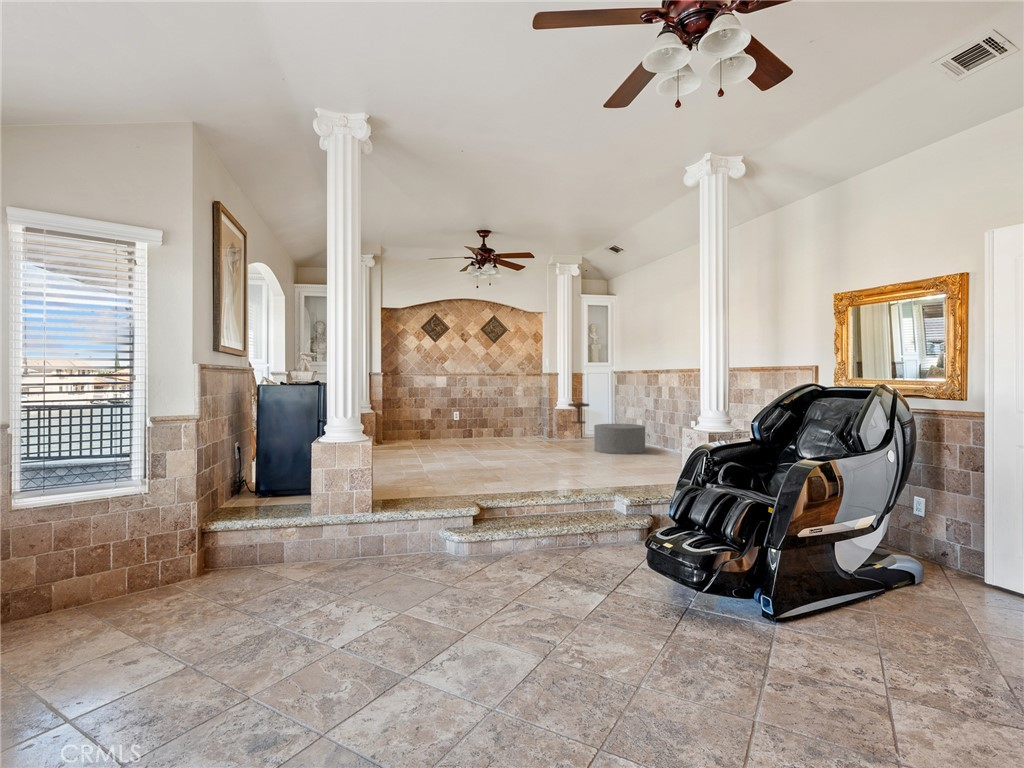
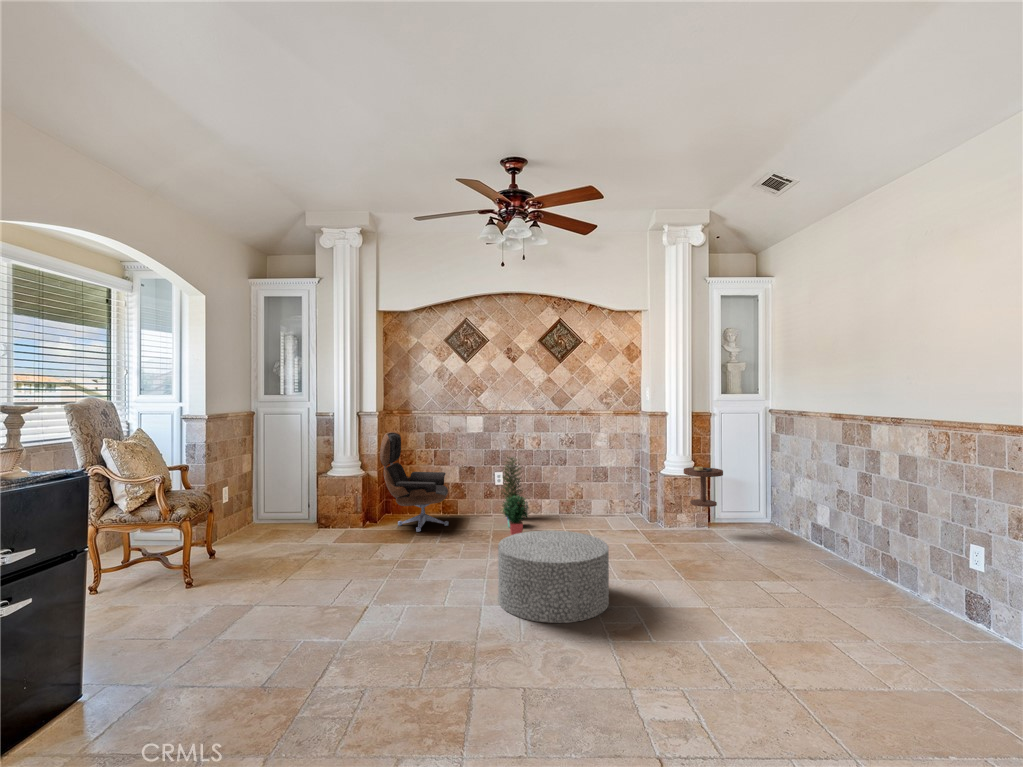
lounge chair: none [387,385,429,445] -> present [380,432,448,532]
potted plant: none [459,400,482,444] -> present [503,457,528,535]
ottoman: present [594,424,645,454] -> present [498,530,609,623]

